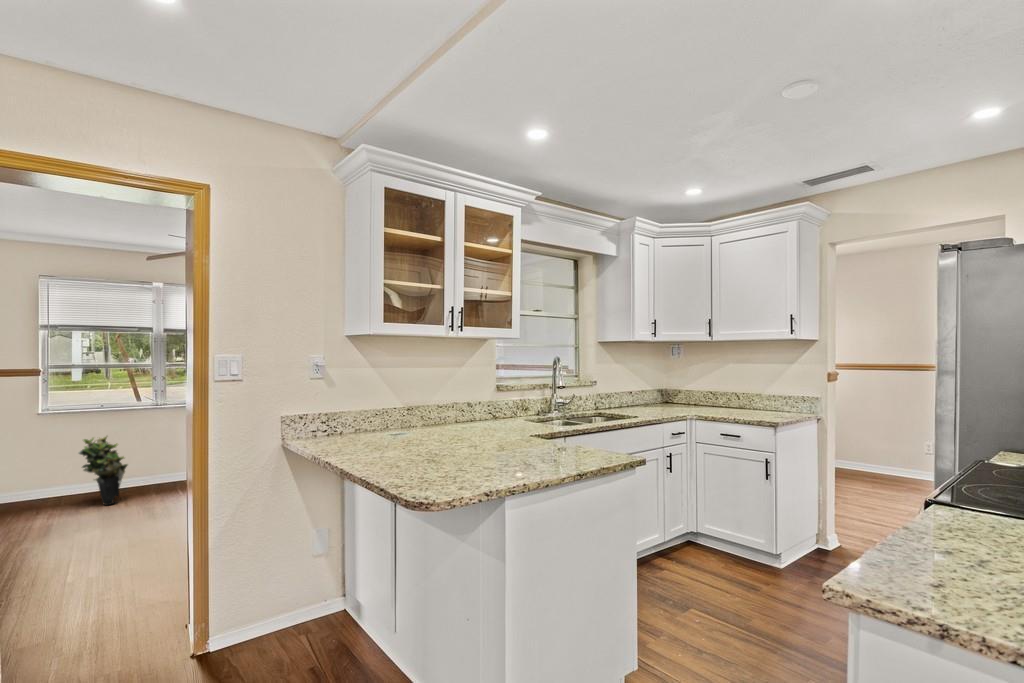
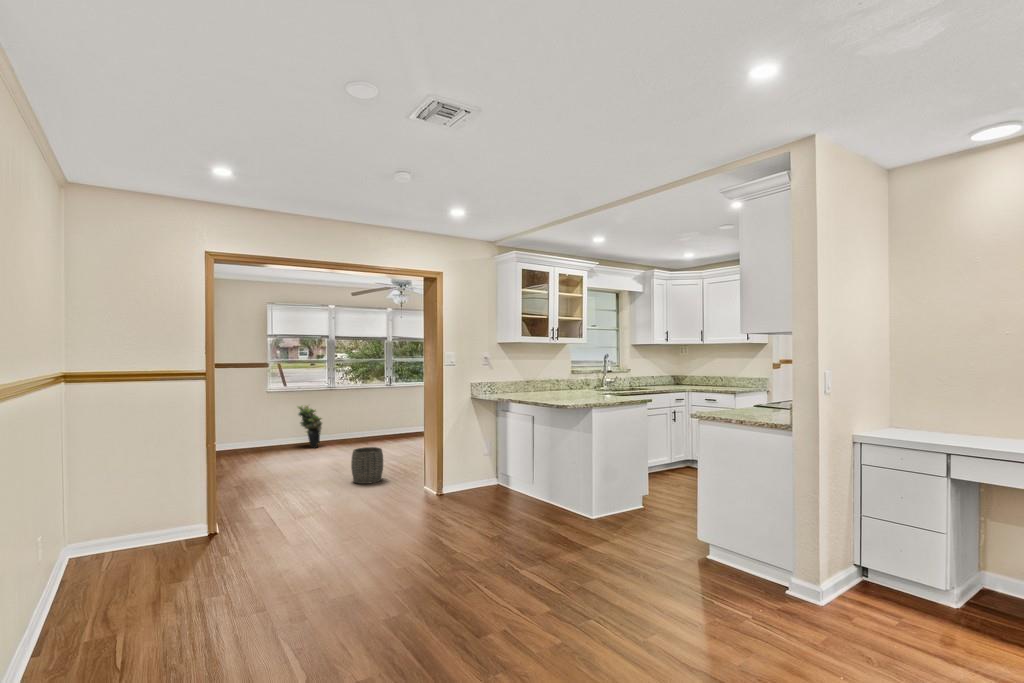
woven basket: none [51,534,130,619] -> present [351,447,383,484]

